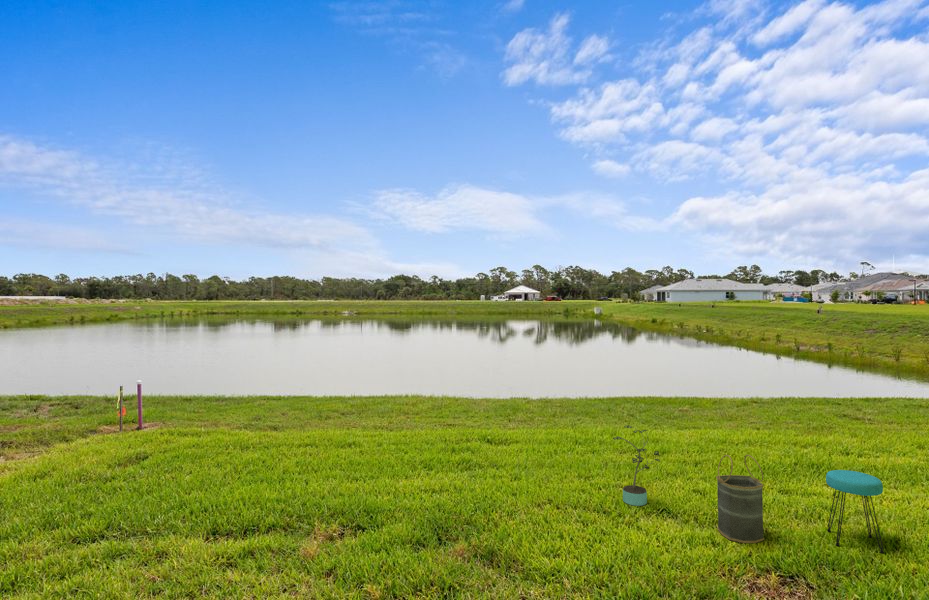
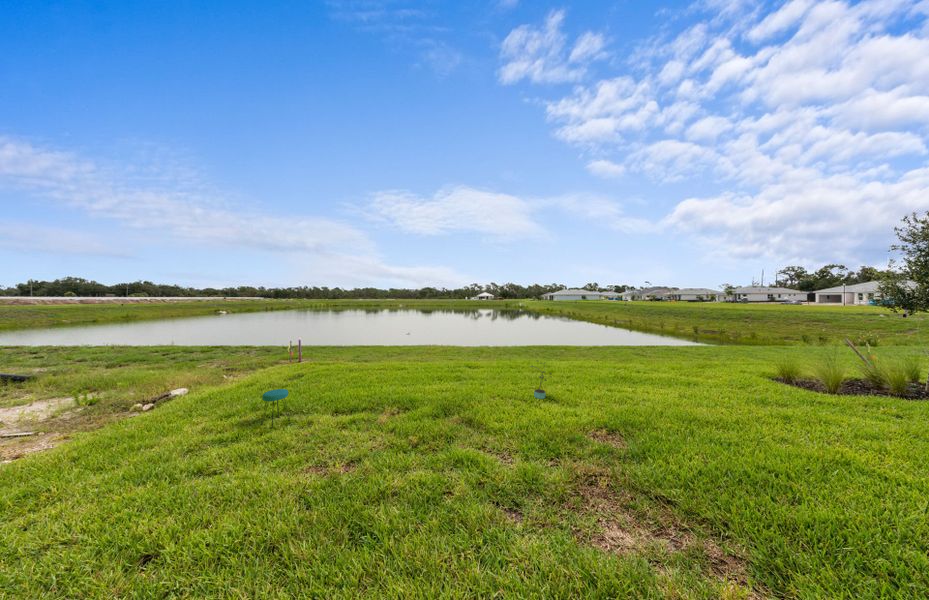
basket: present [716,455,764,543] -> none [578,374,599,415]
stool: present [826,470,884,553] -> present [261,389,290,428]

